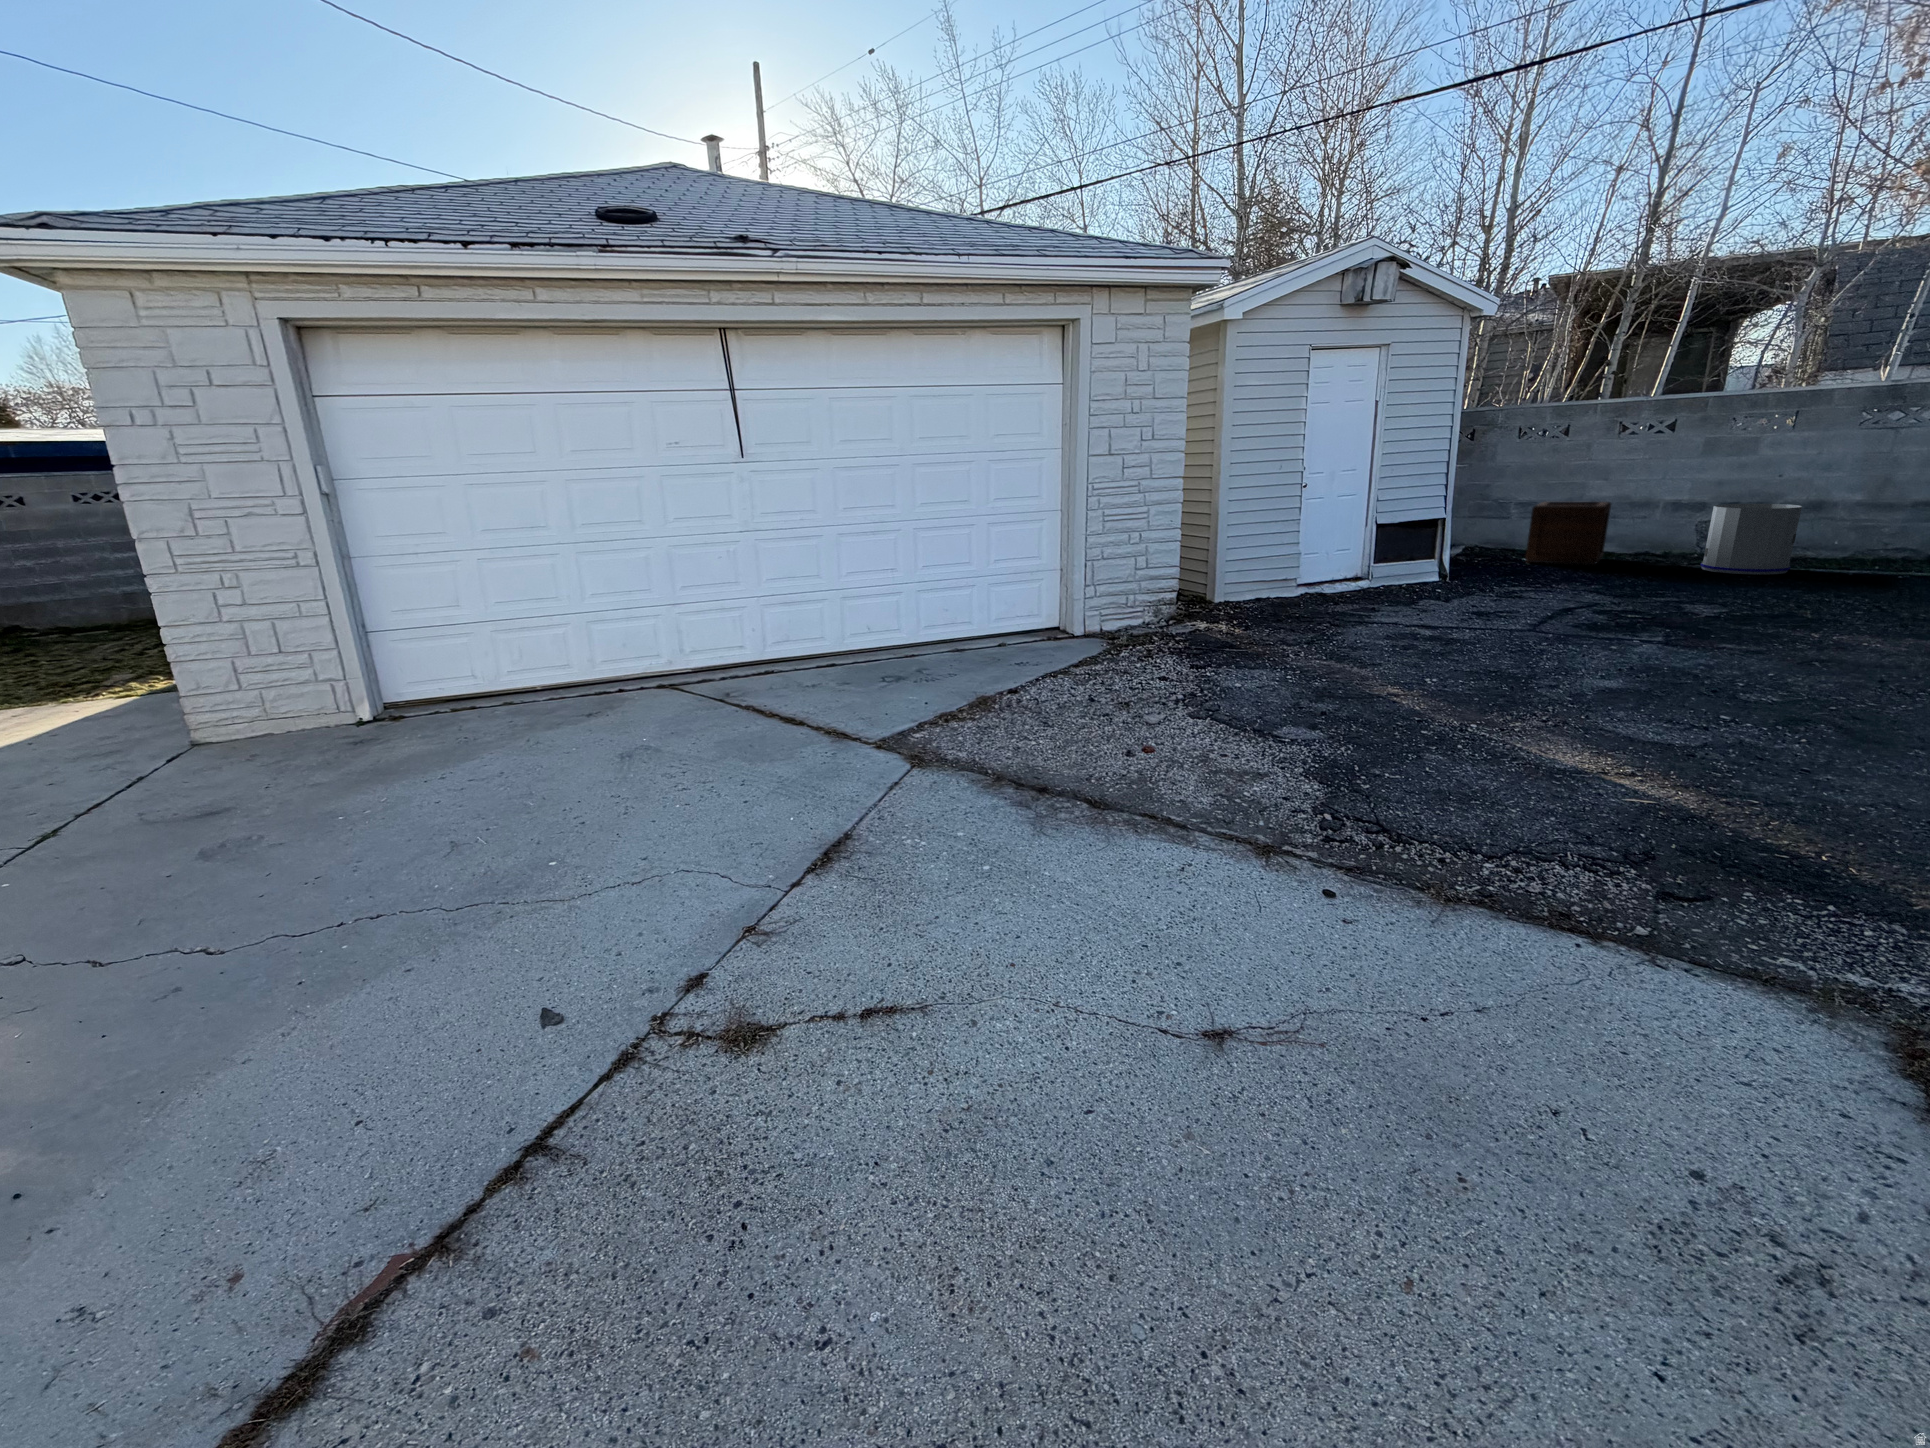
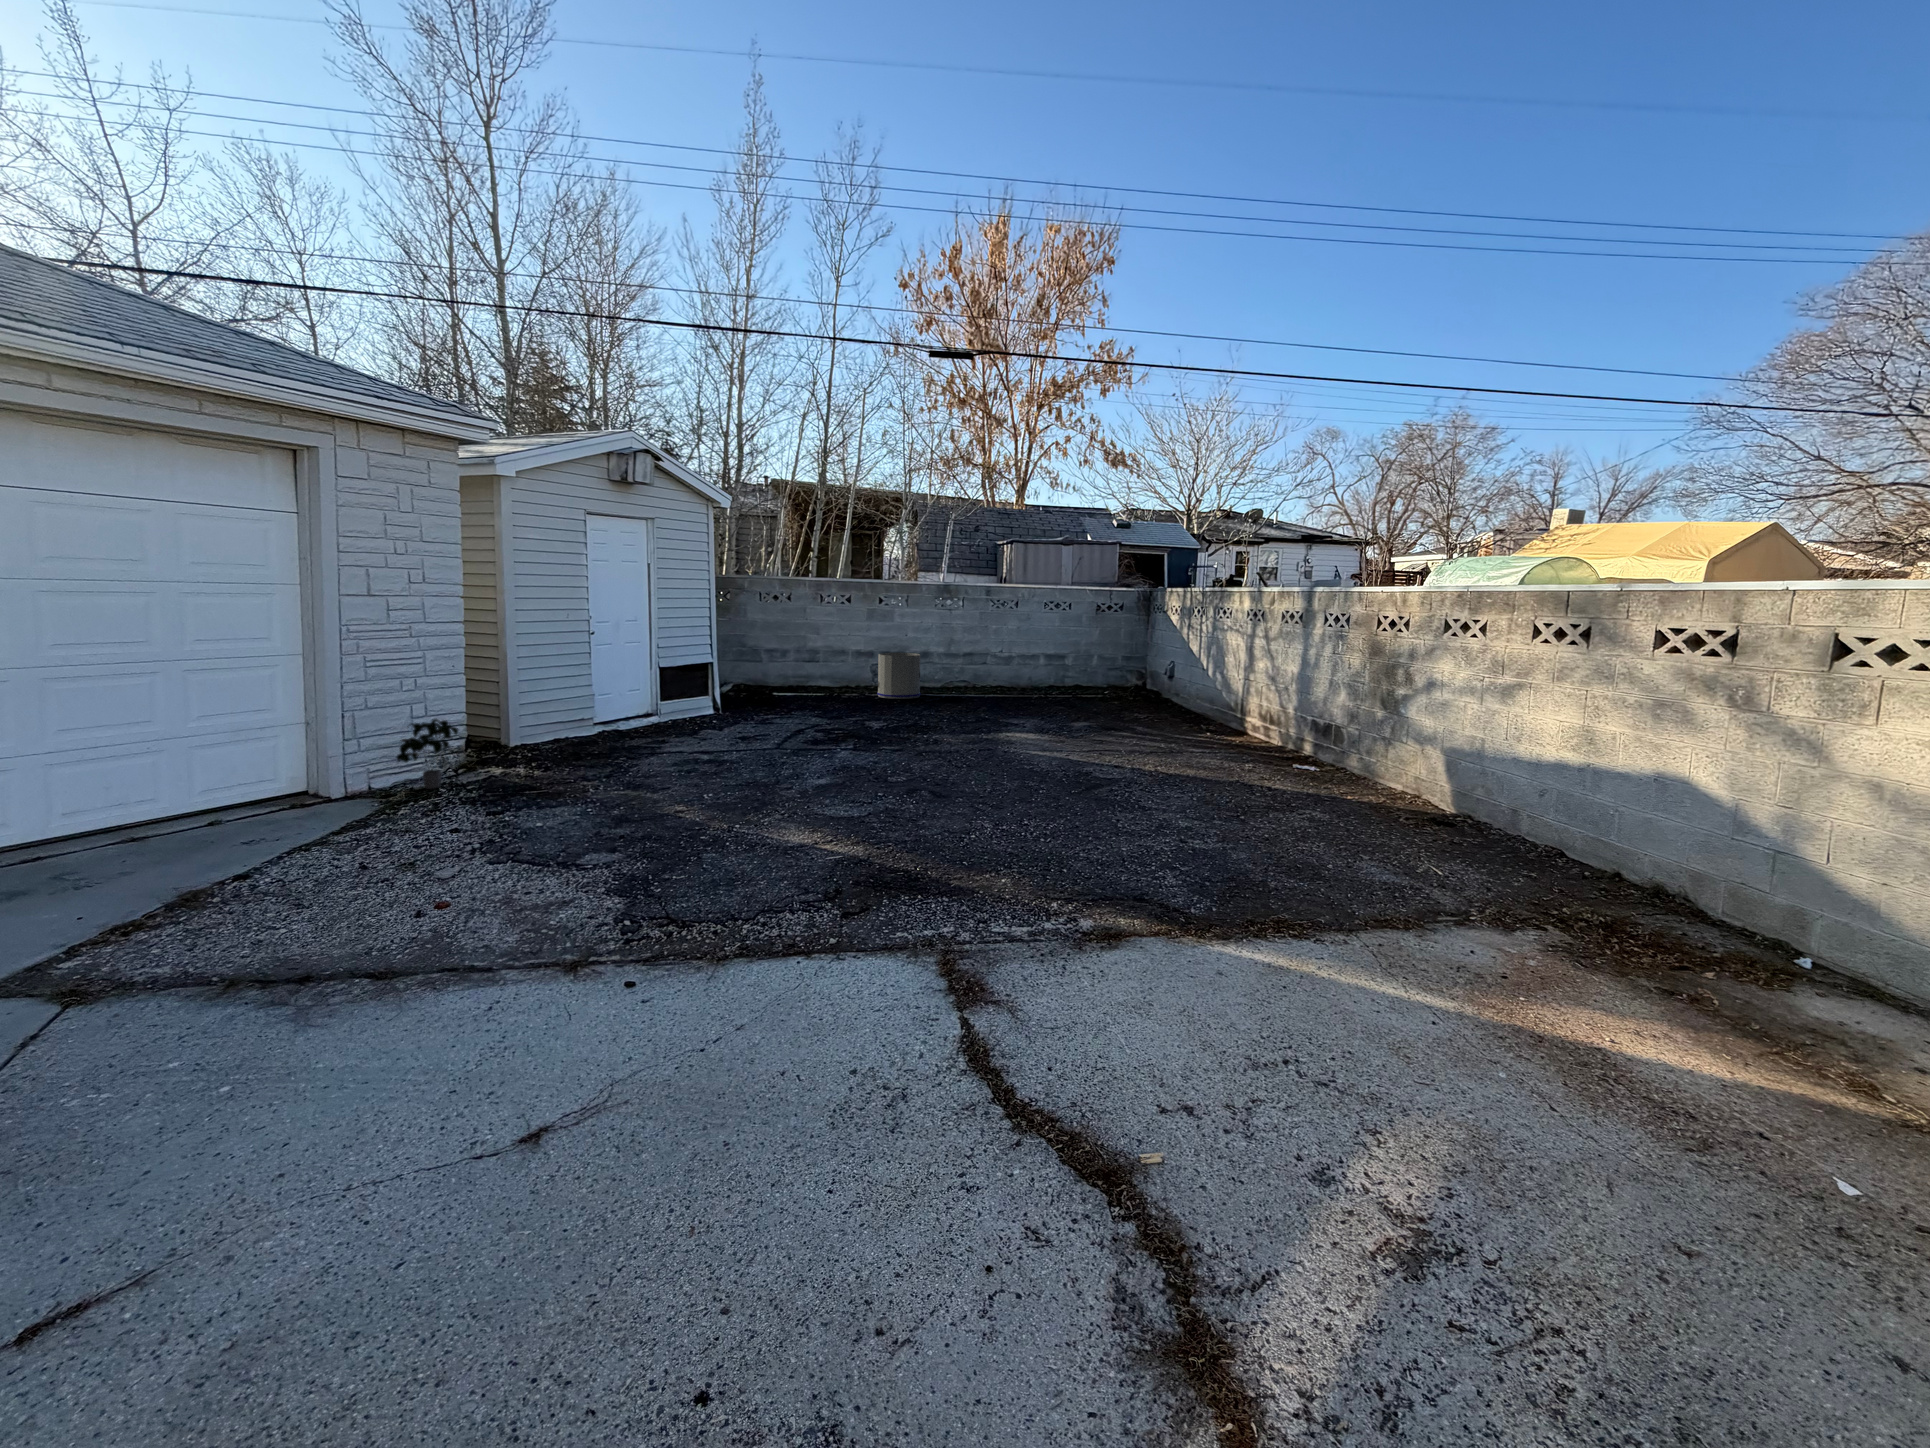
wooden crate: present [1525,502,1611,565] -> none [775,649,824,696]
potted plant: none [1122,571,1173,637] -> present [397,719,458,789]

